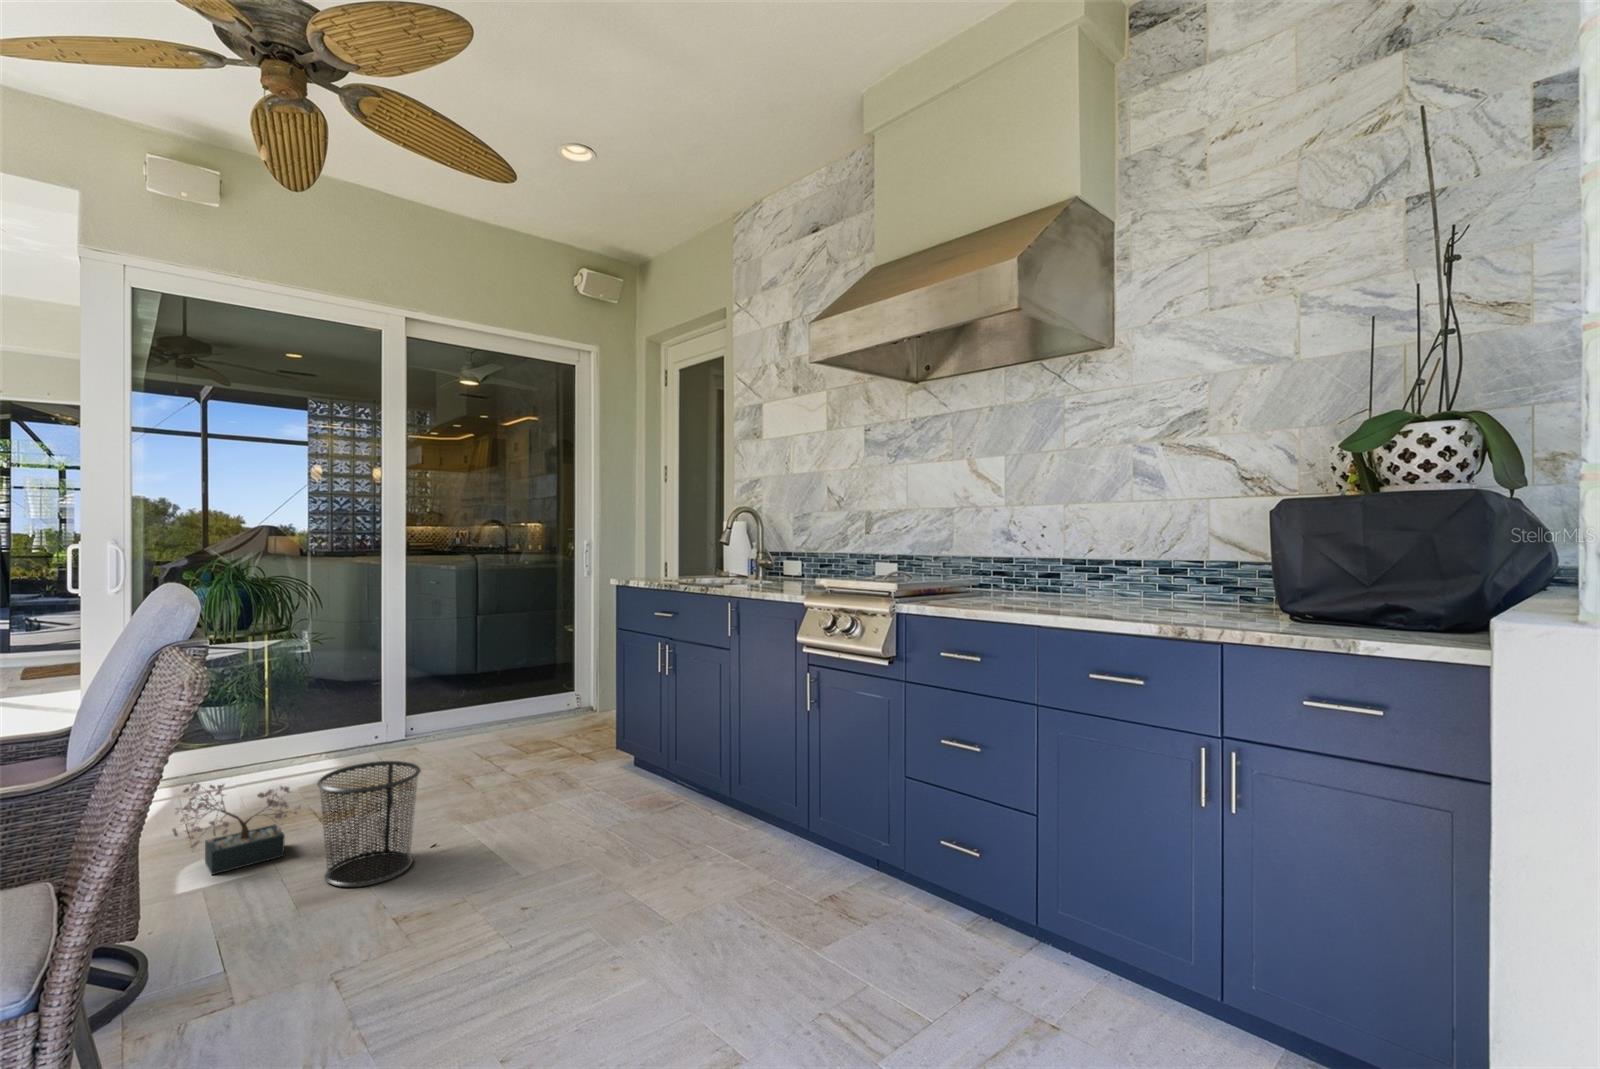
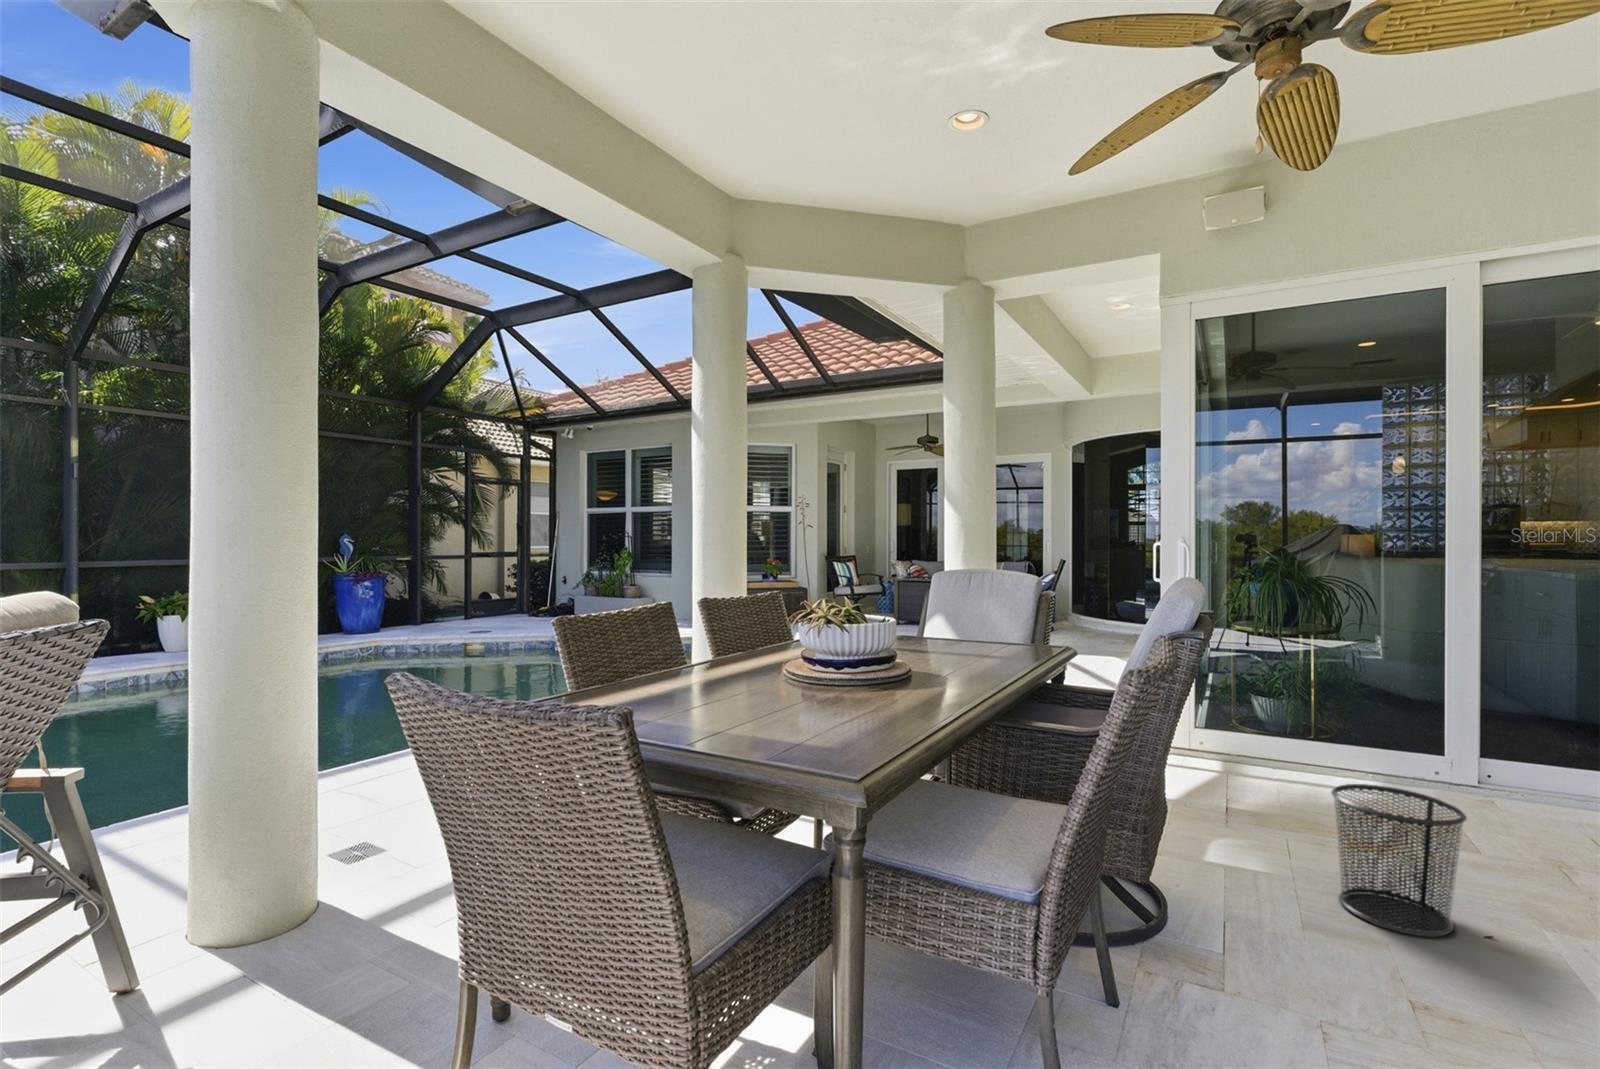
decorative plant: present [172,783,301,875] -> none [1212,753,1332,858]

